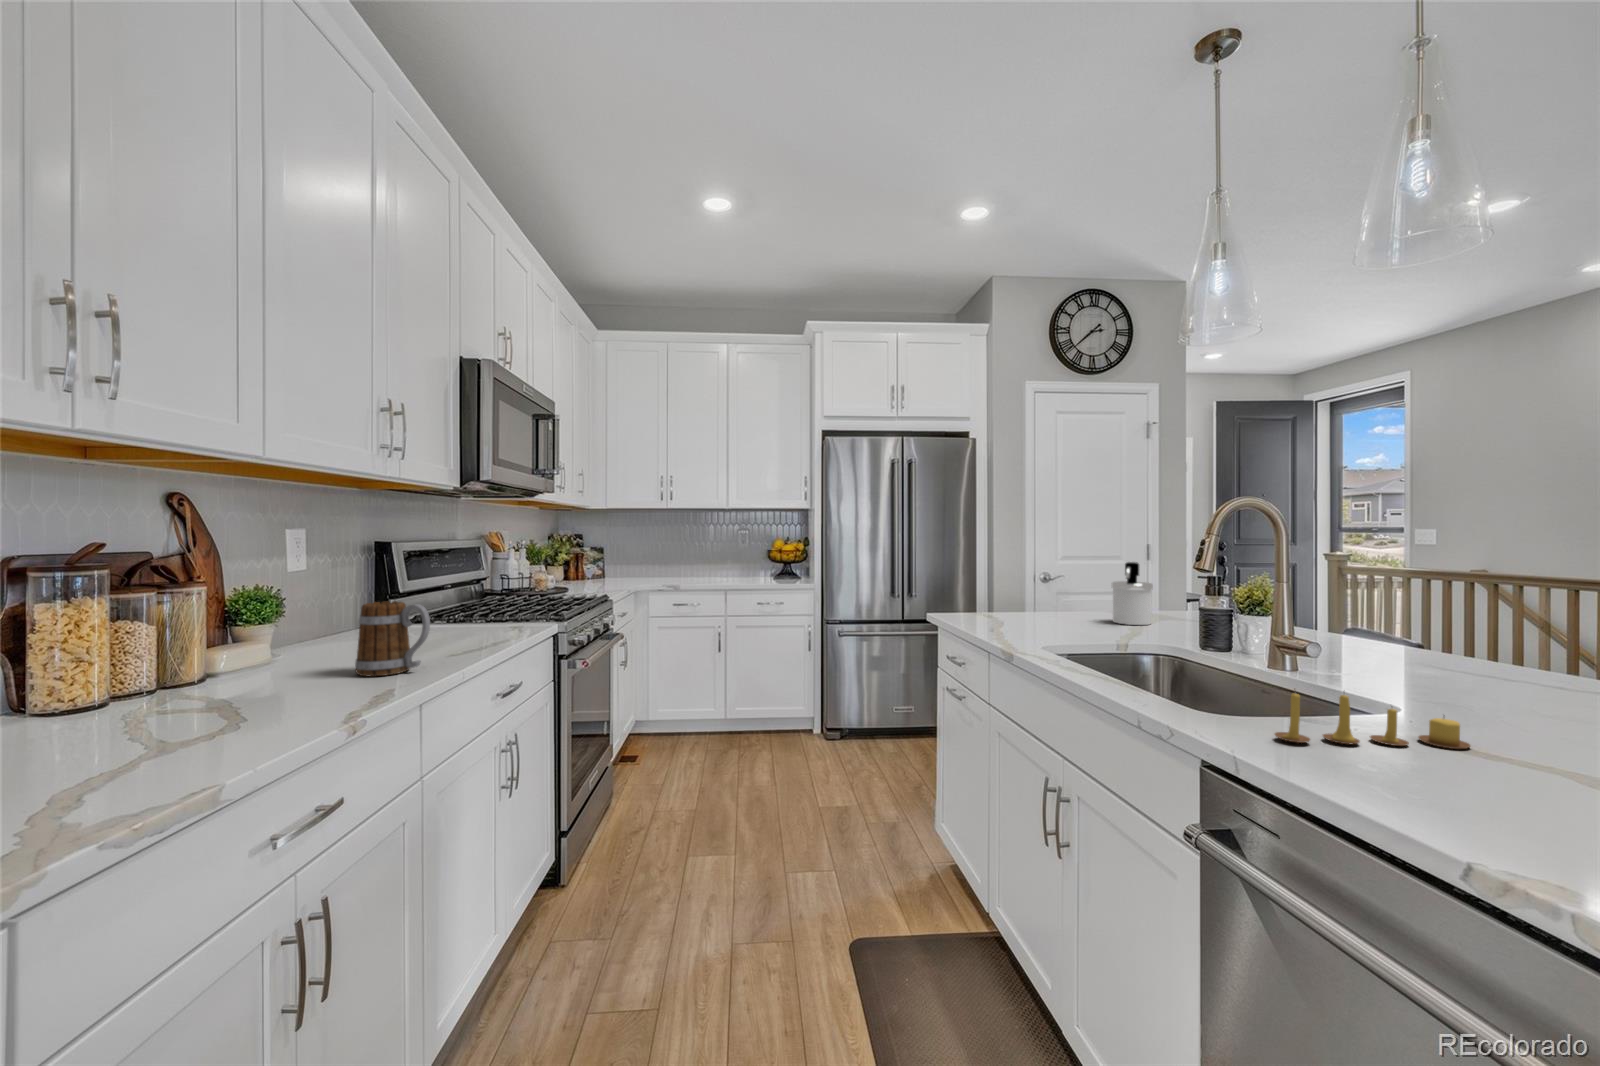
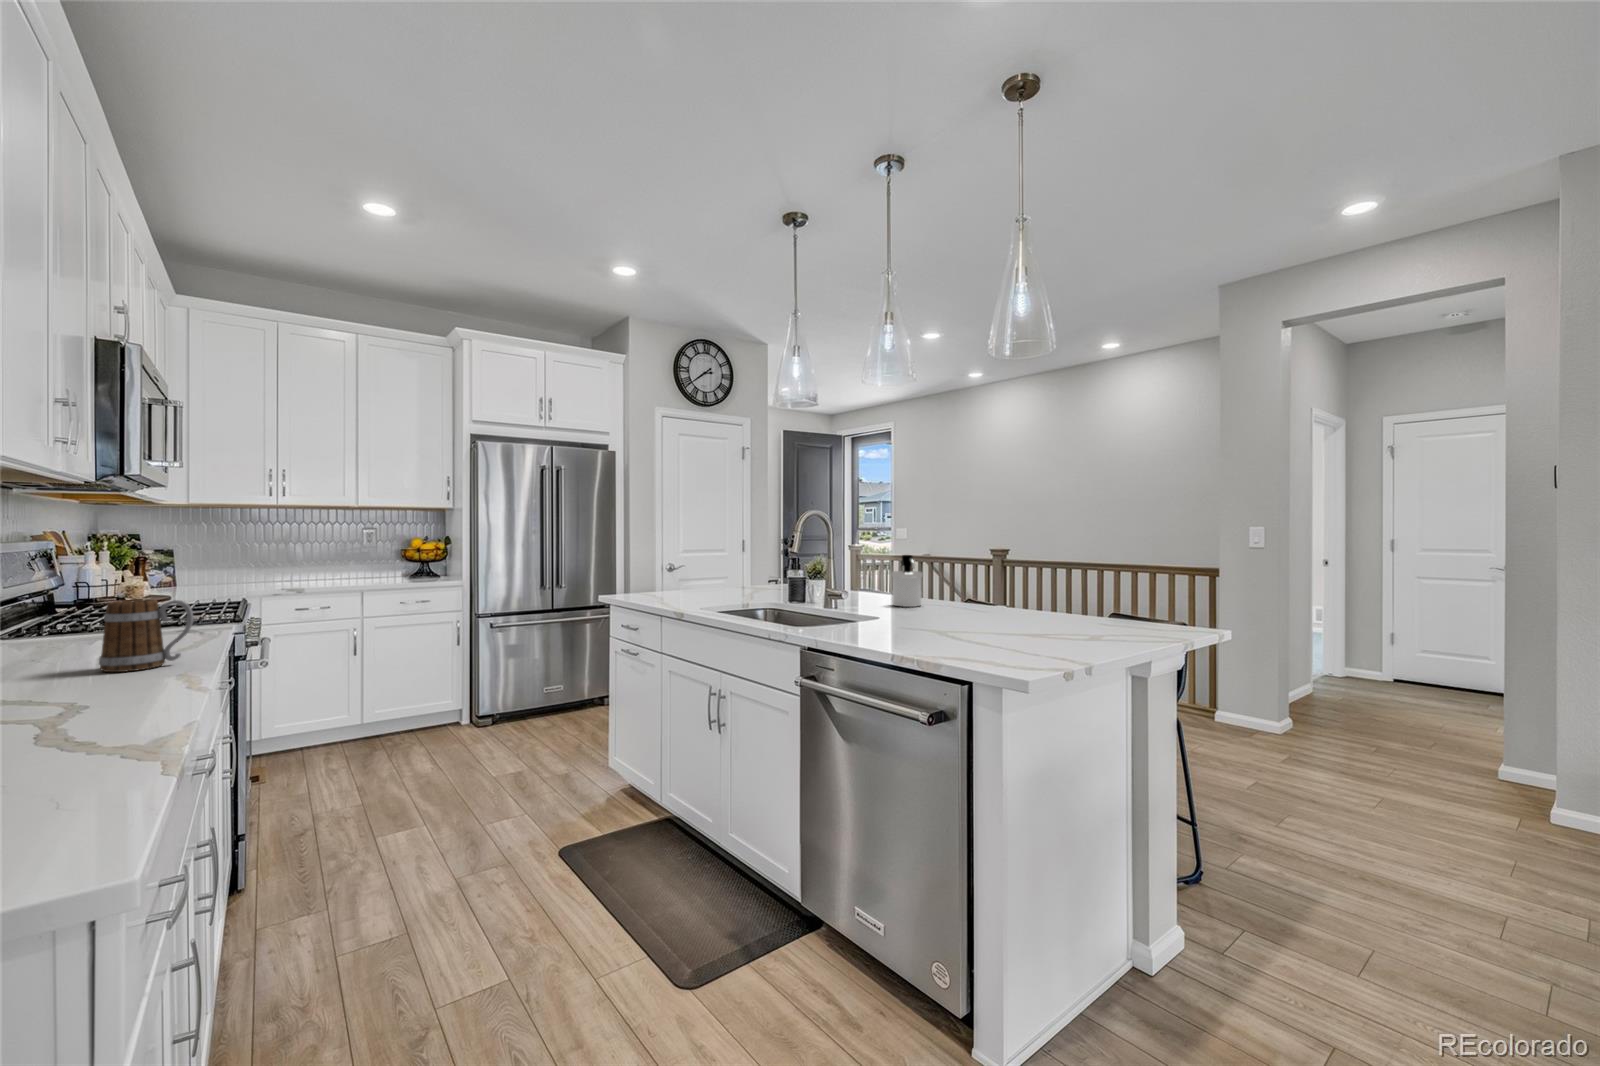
soap dispenser: present [1112,562,1153,625] -> present [892,555,923,607]
candle: present [1275,693,1470,749] -> none [831,604,900,631]

